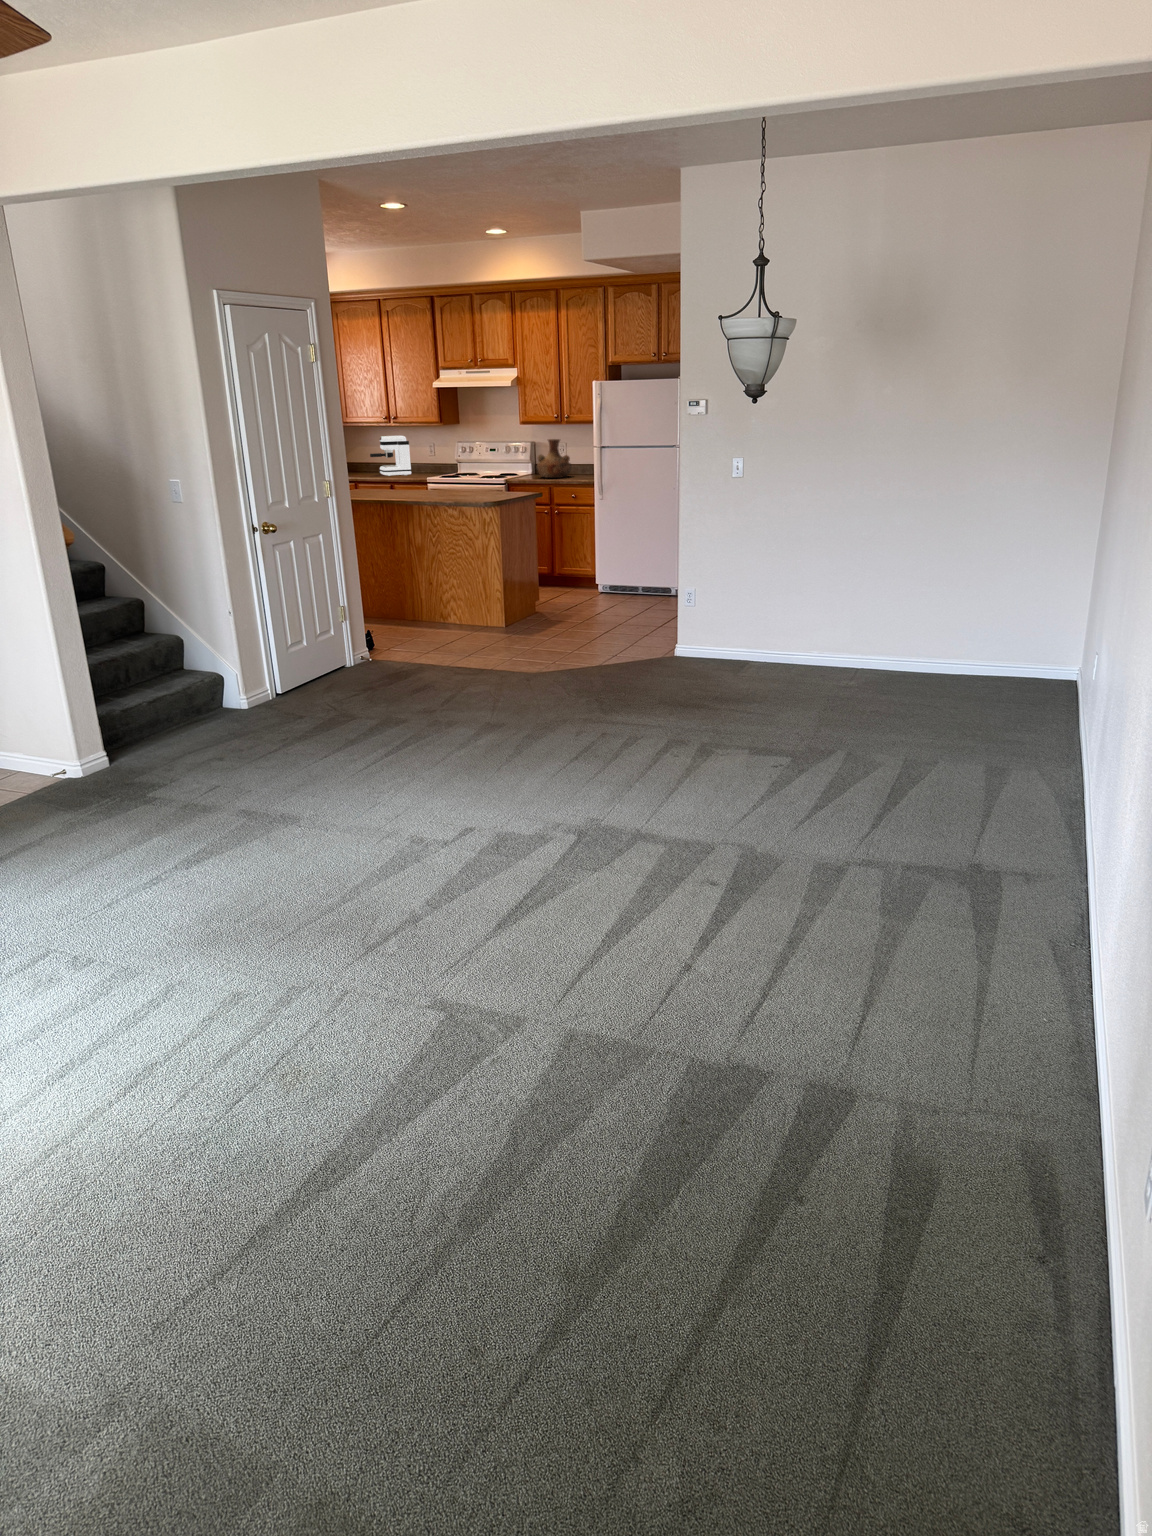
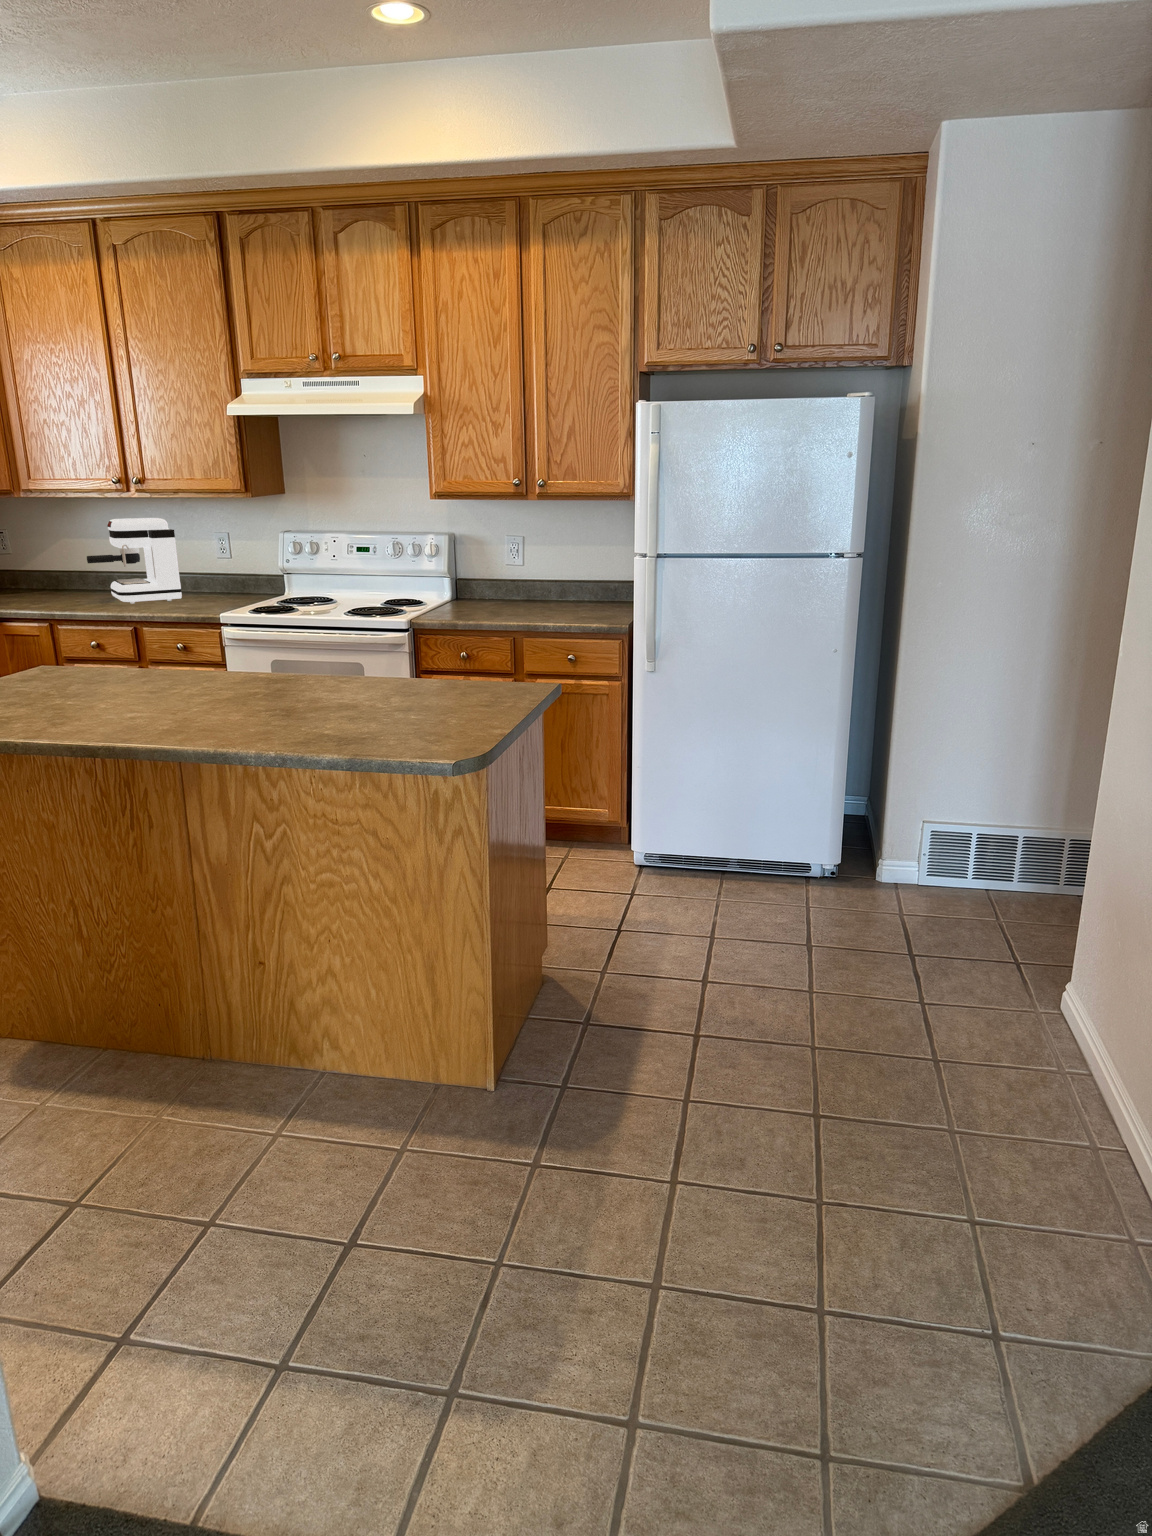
vase: present [536,439,571,478] -> none [471,530,548,615]

